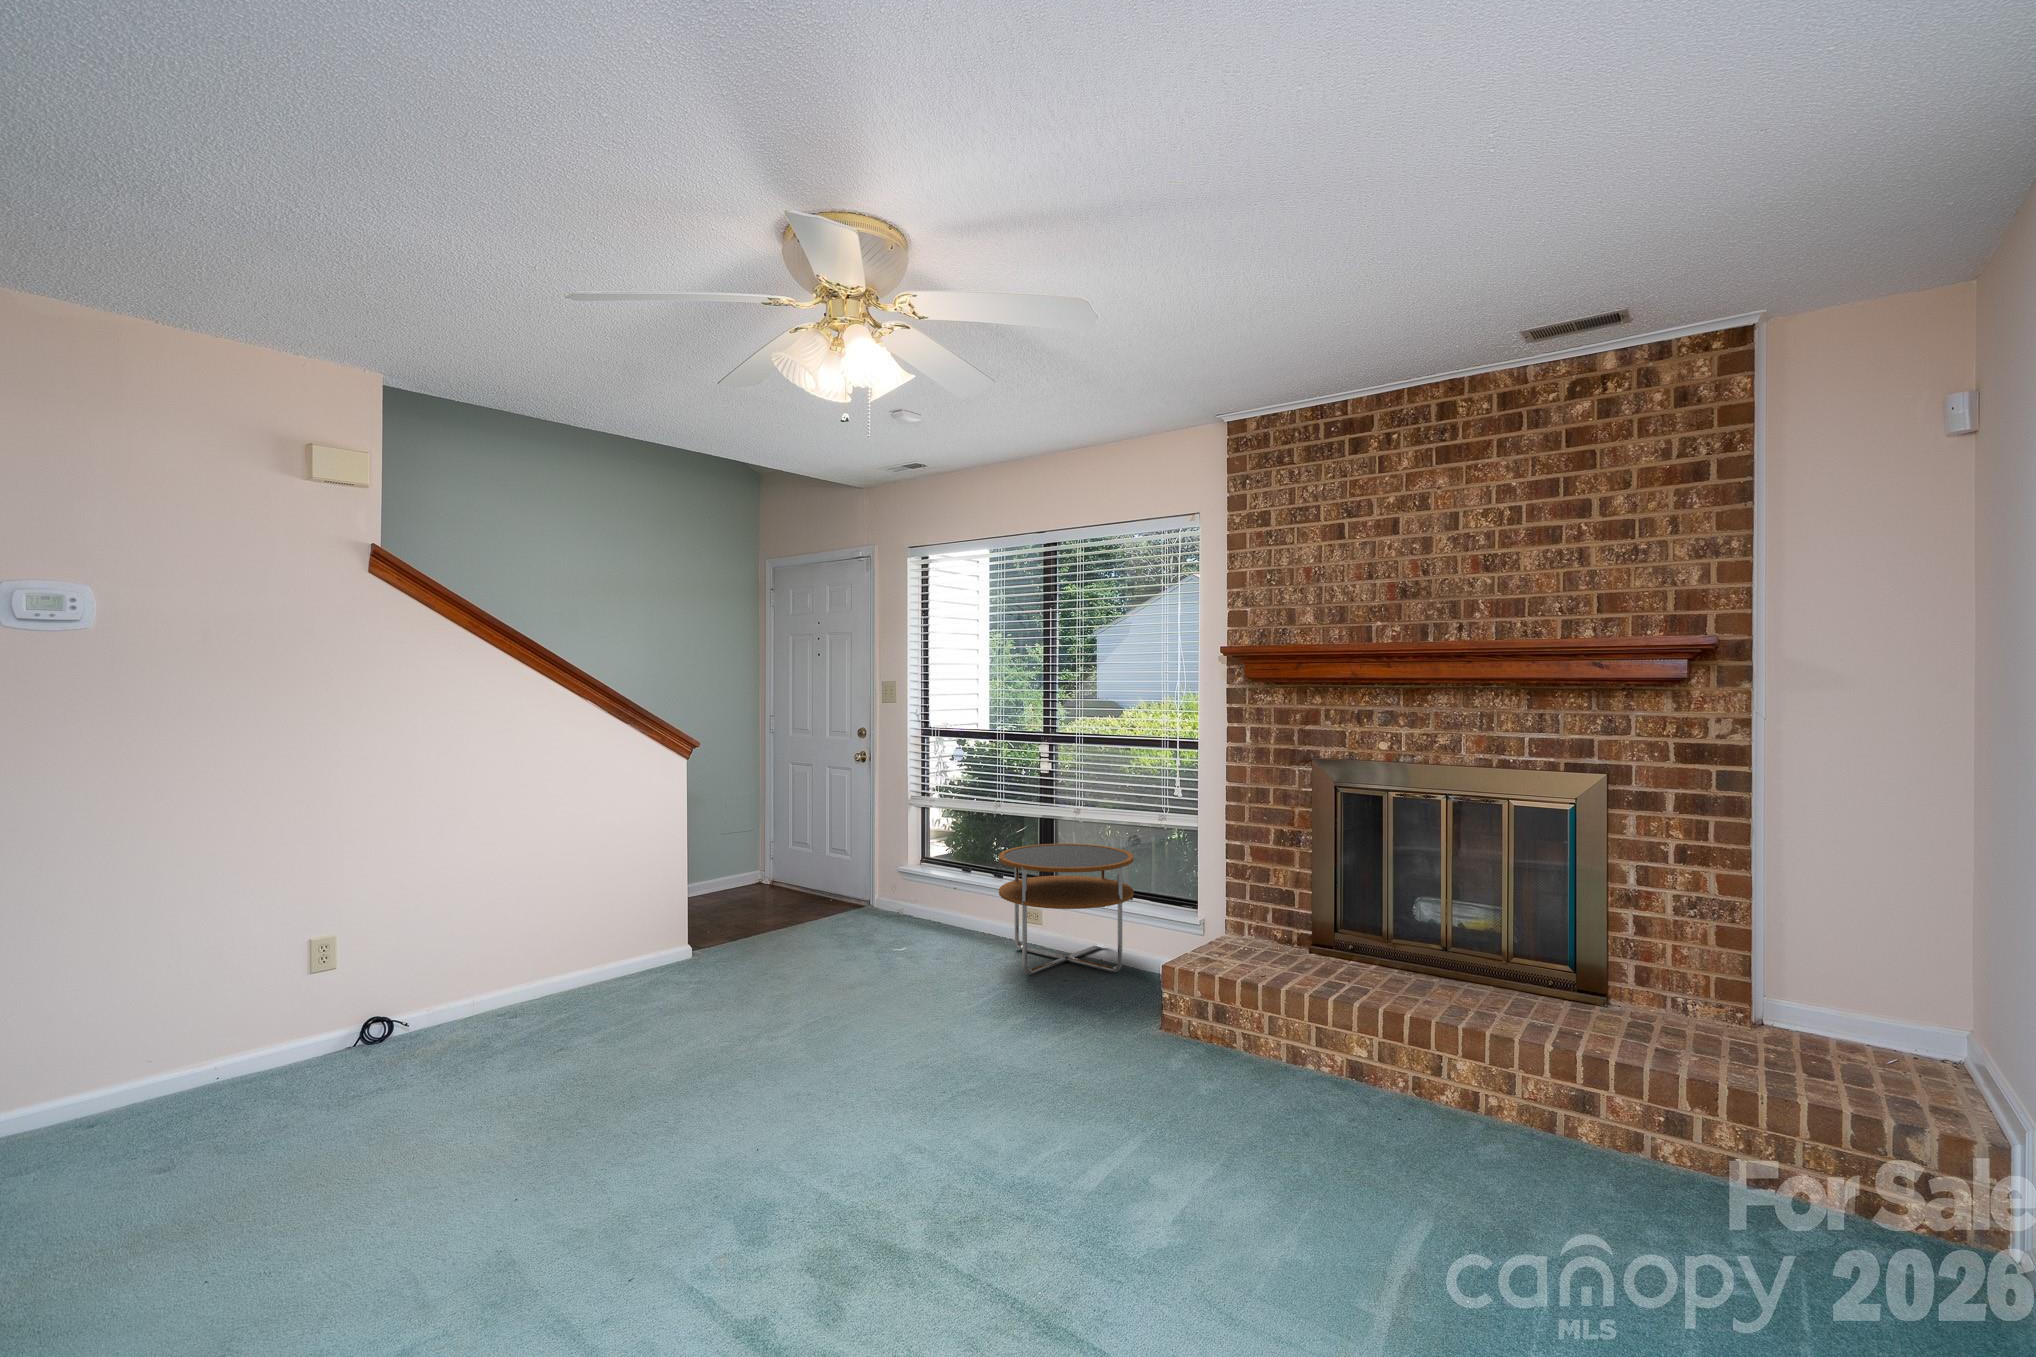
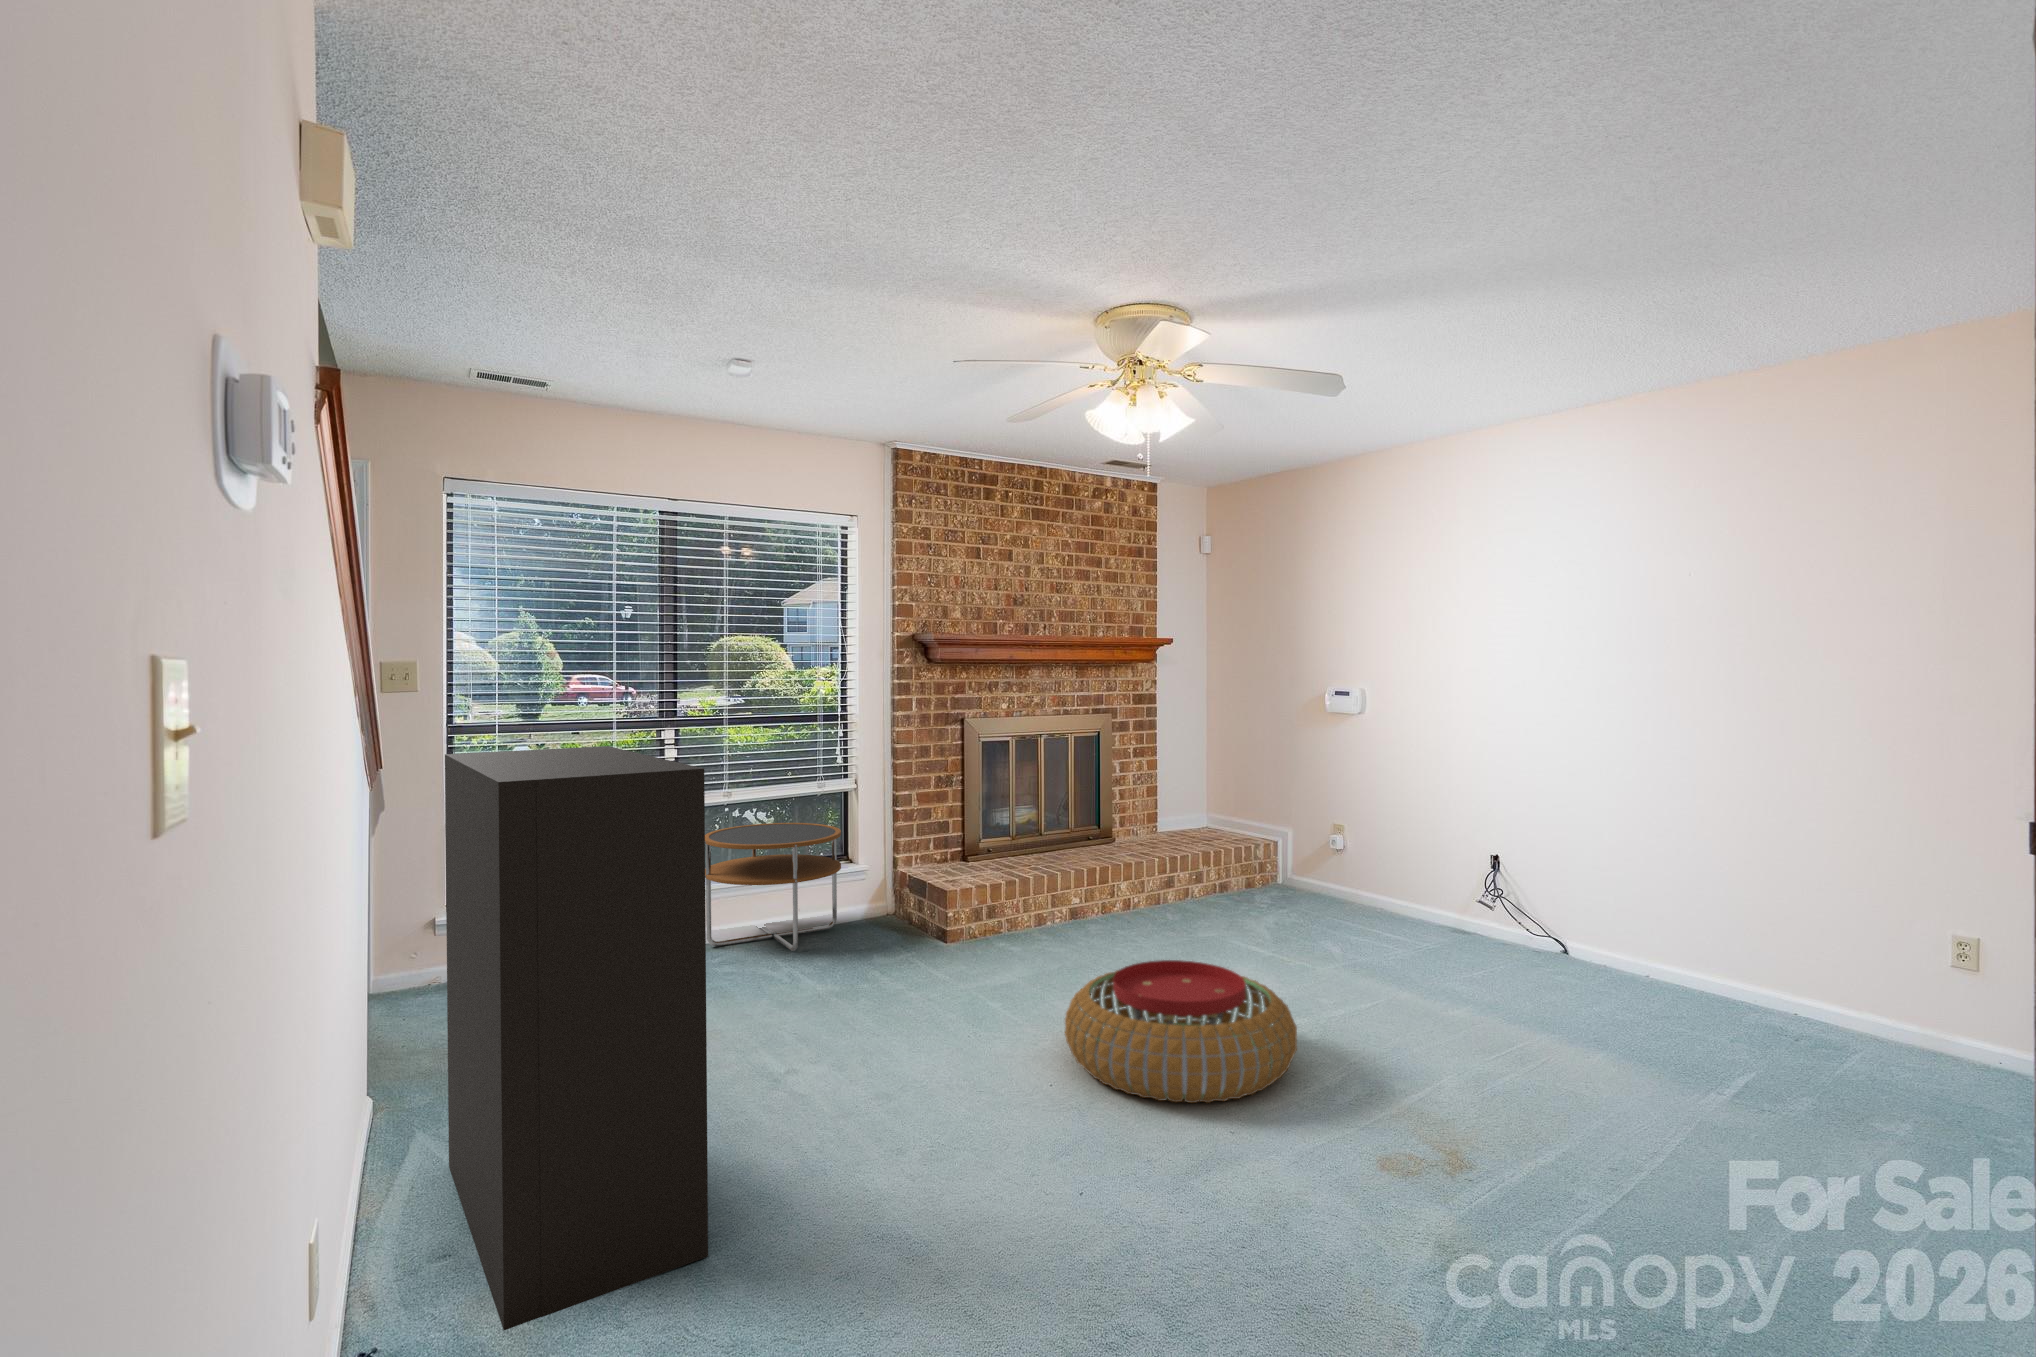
bookshelf: none [357,740,624,1073] -> present [445,746,708,1330]
pouf: none [580,1068,895,1290] -> present [1065,960,1297,1103]

